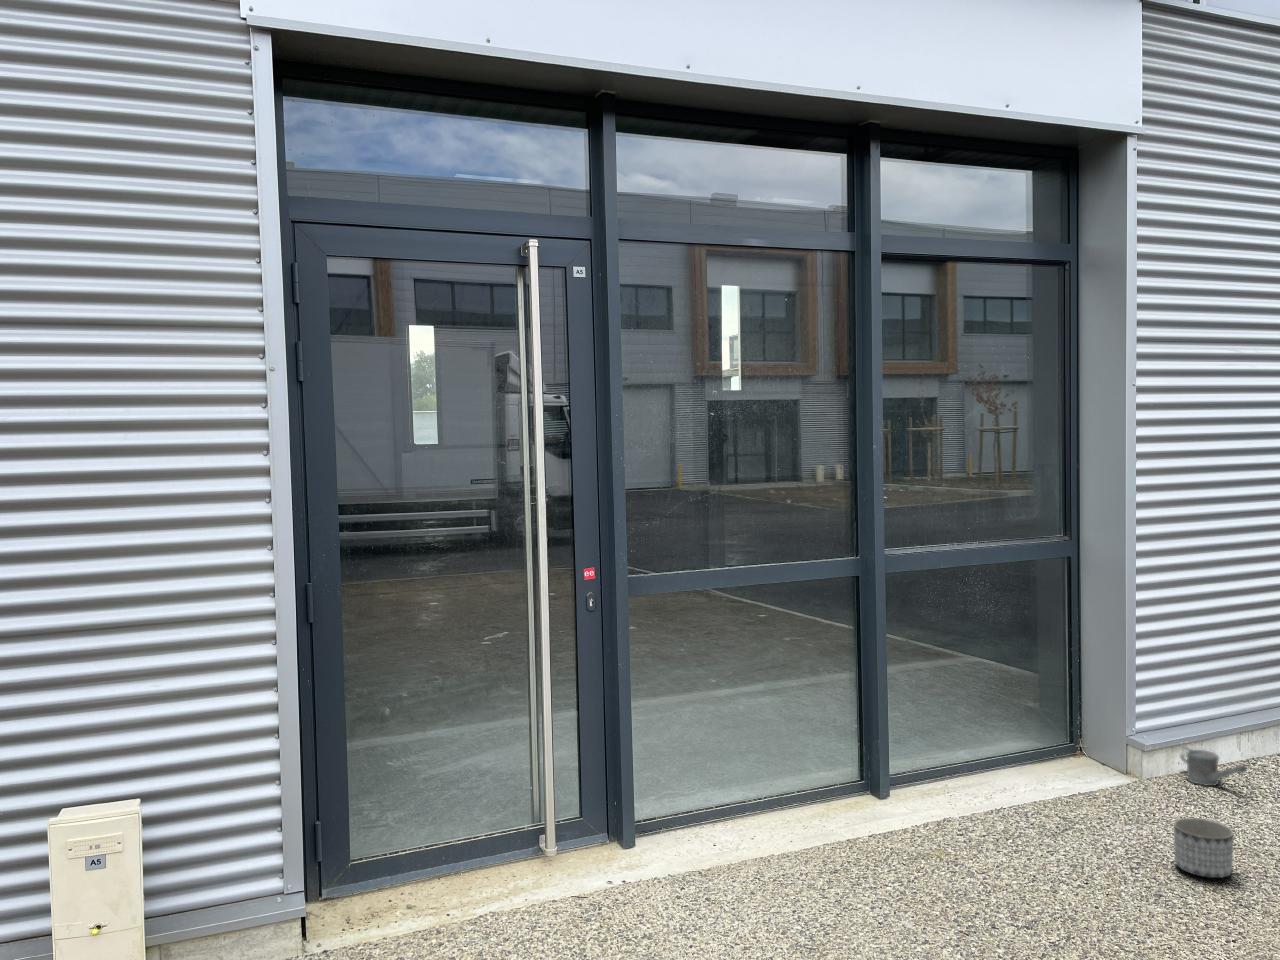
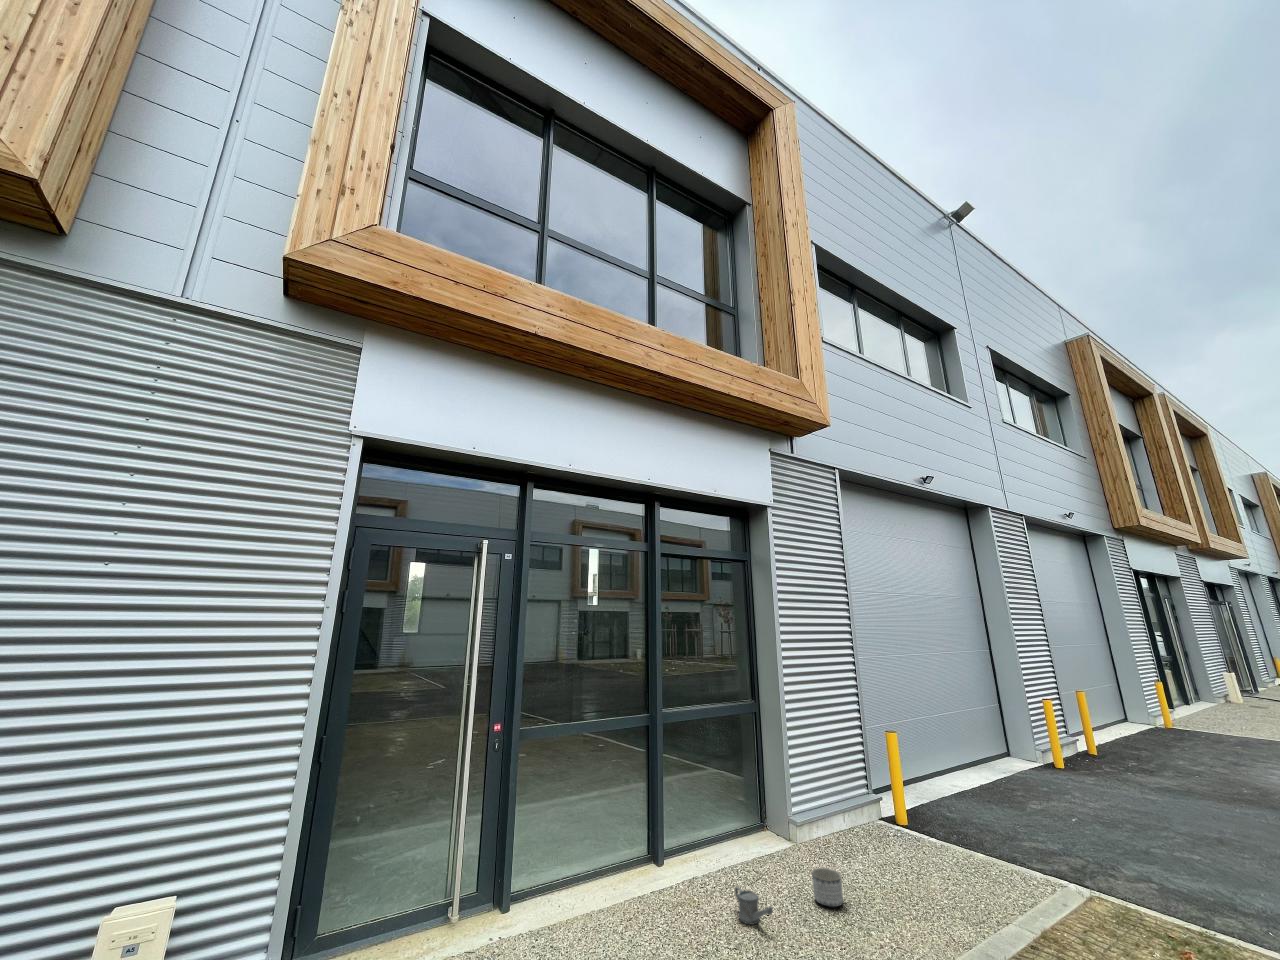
watering can: present [1181,748,1247,786] -> present [735,887,773,925]

